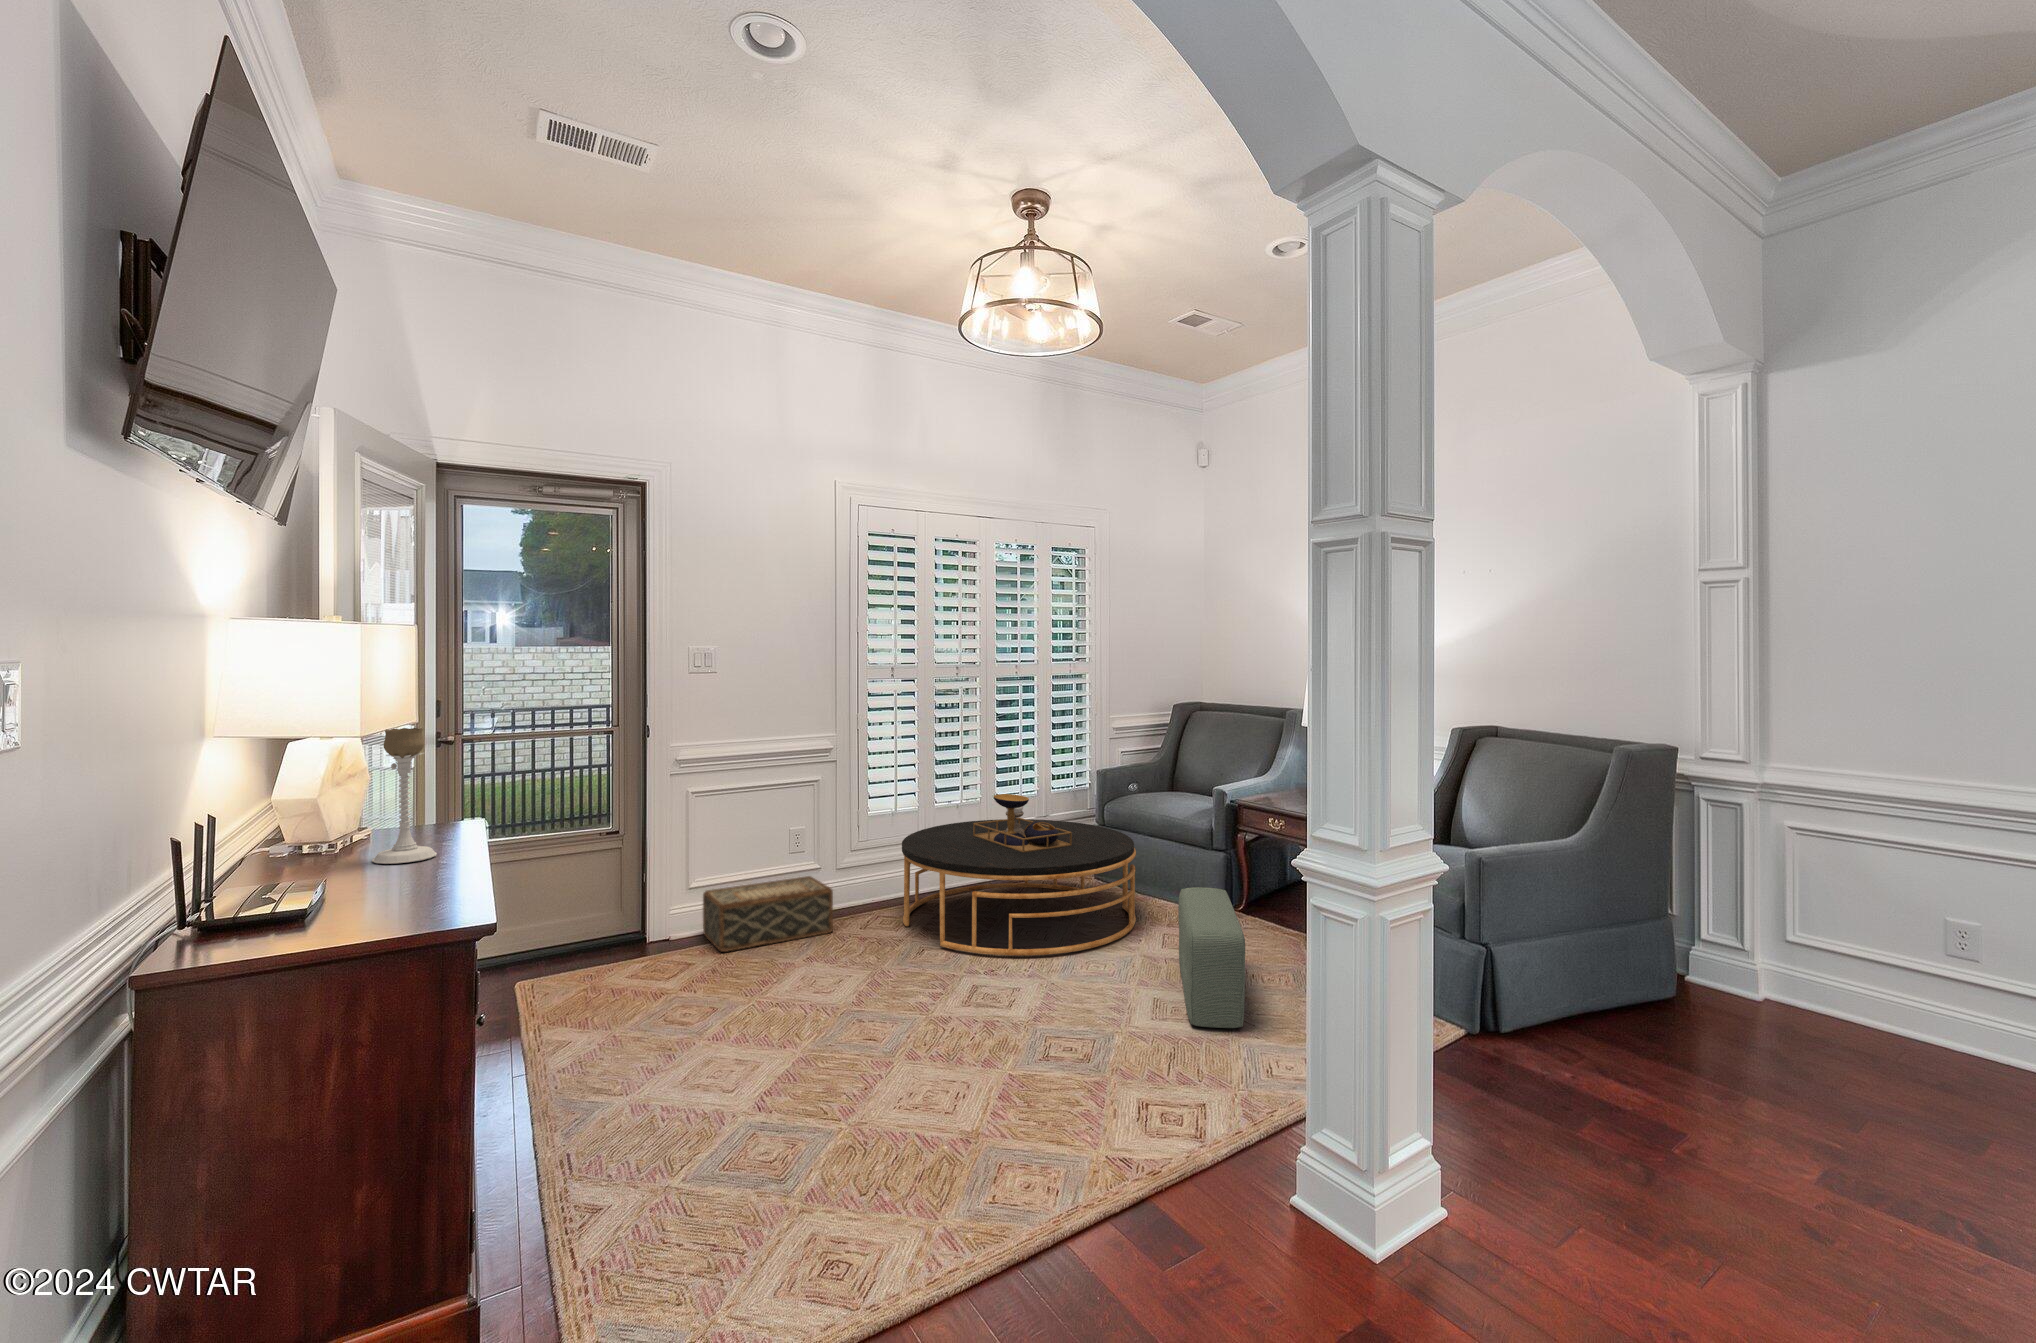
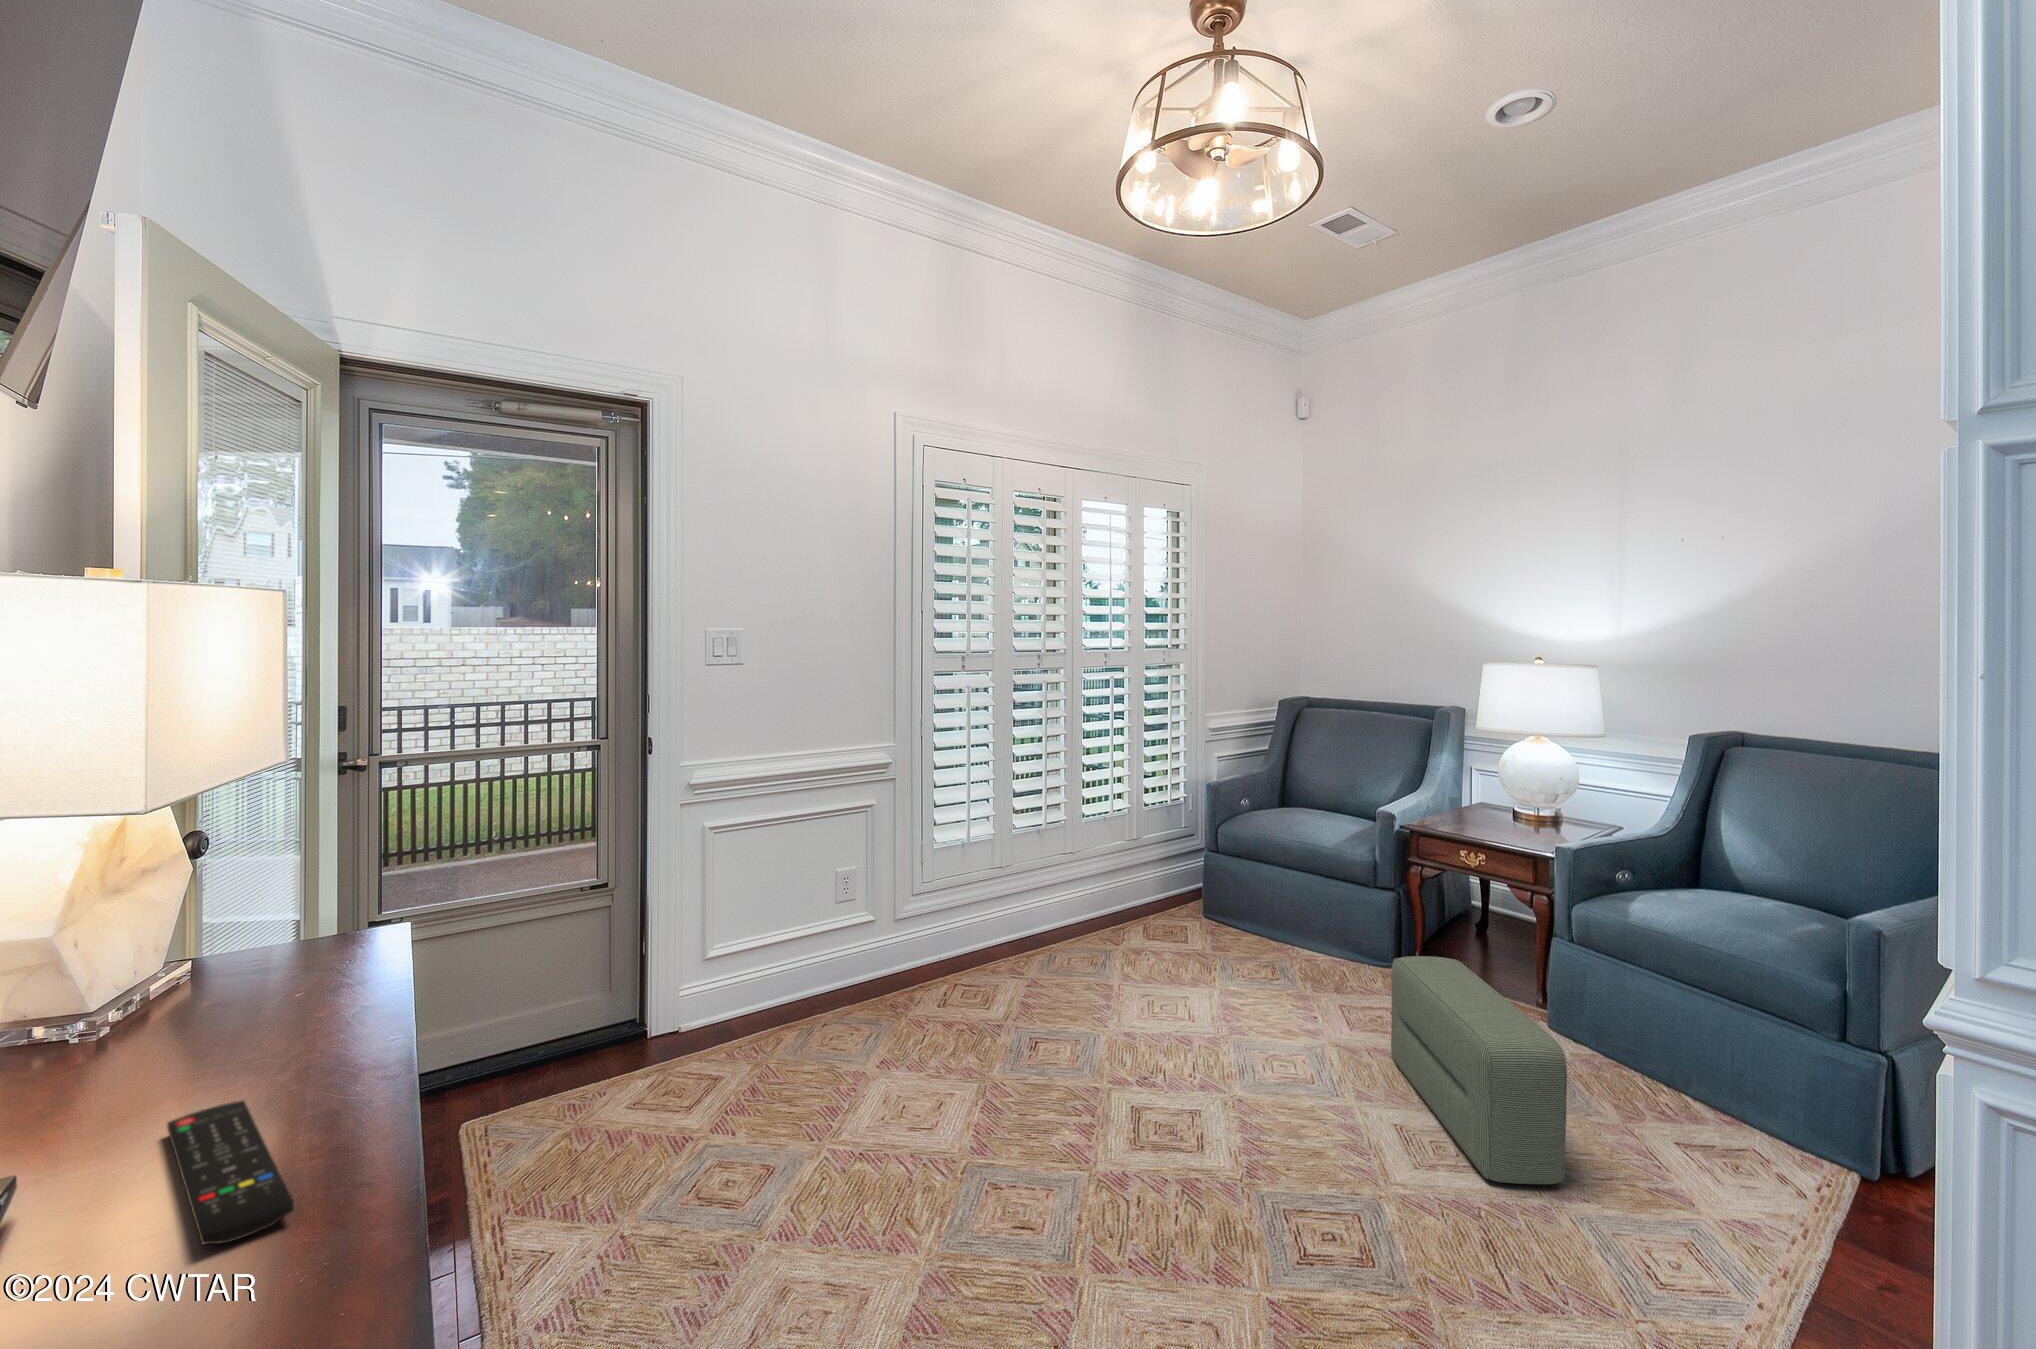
candle holder: present [372,728,437,864] -> none [140,777,295,1085]
coffee table: present [902,794,1136,956] -> none [987,824,1295,1051]
remote control: none [392,866,449,895] -> present [167,1101,294,1244]
woven basket: present [703,876,833,952] -> none [726,935,902,1055]

